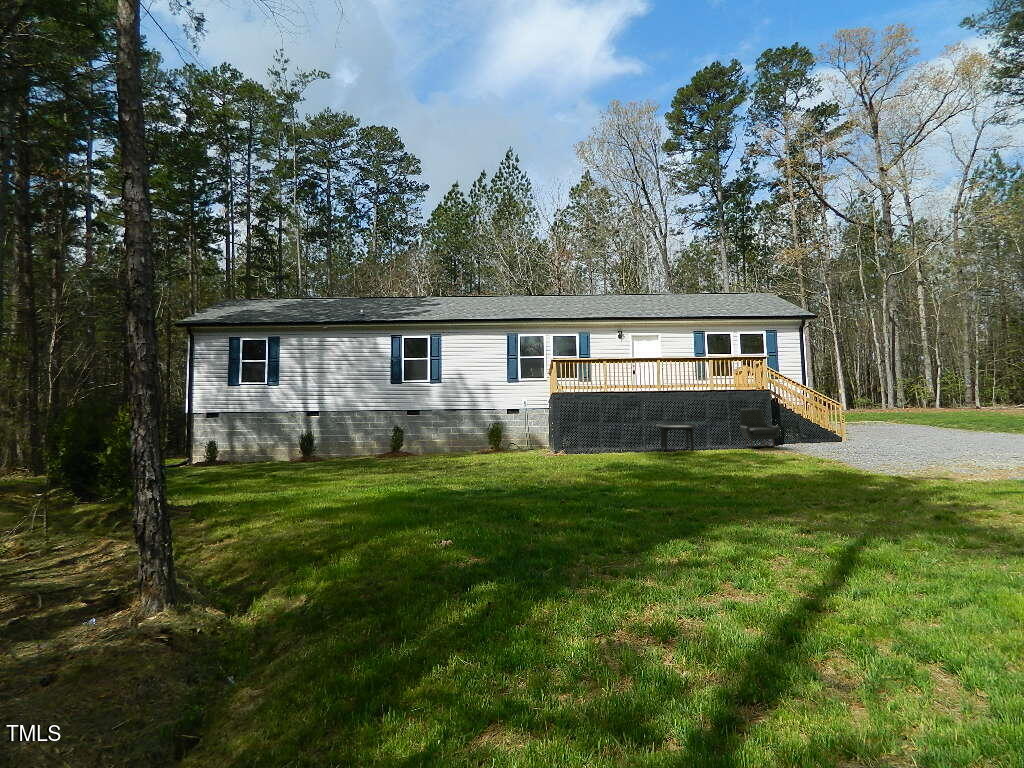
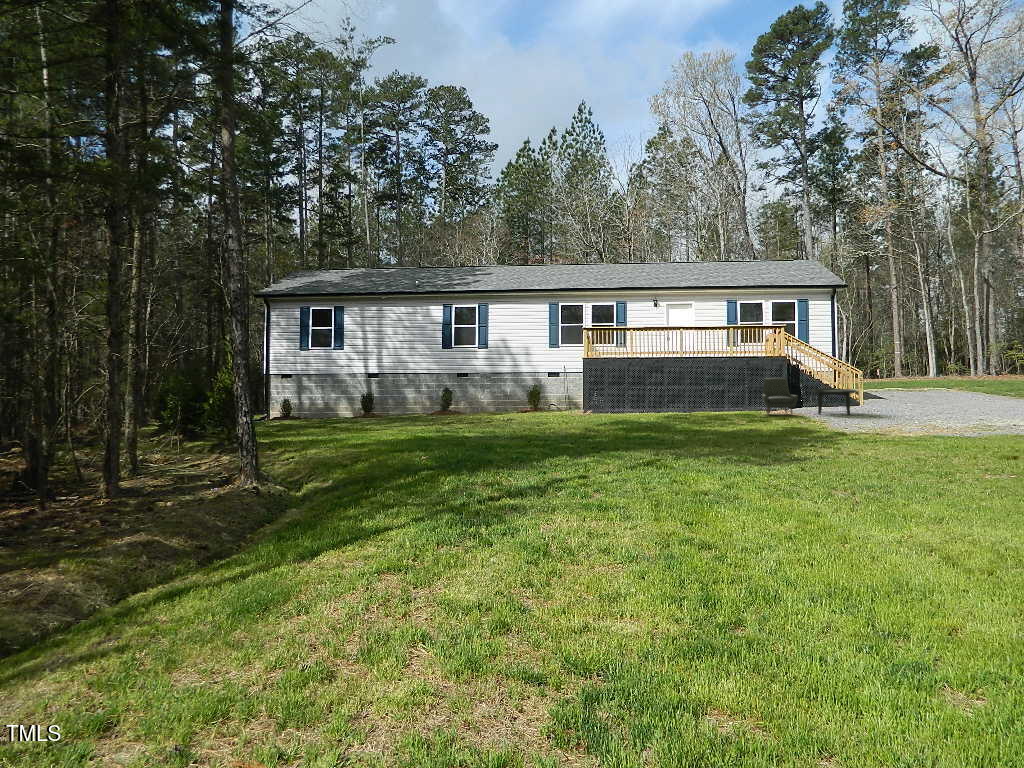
round table: present [656,423,698,451] -> present [812,389,857,415]

